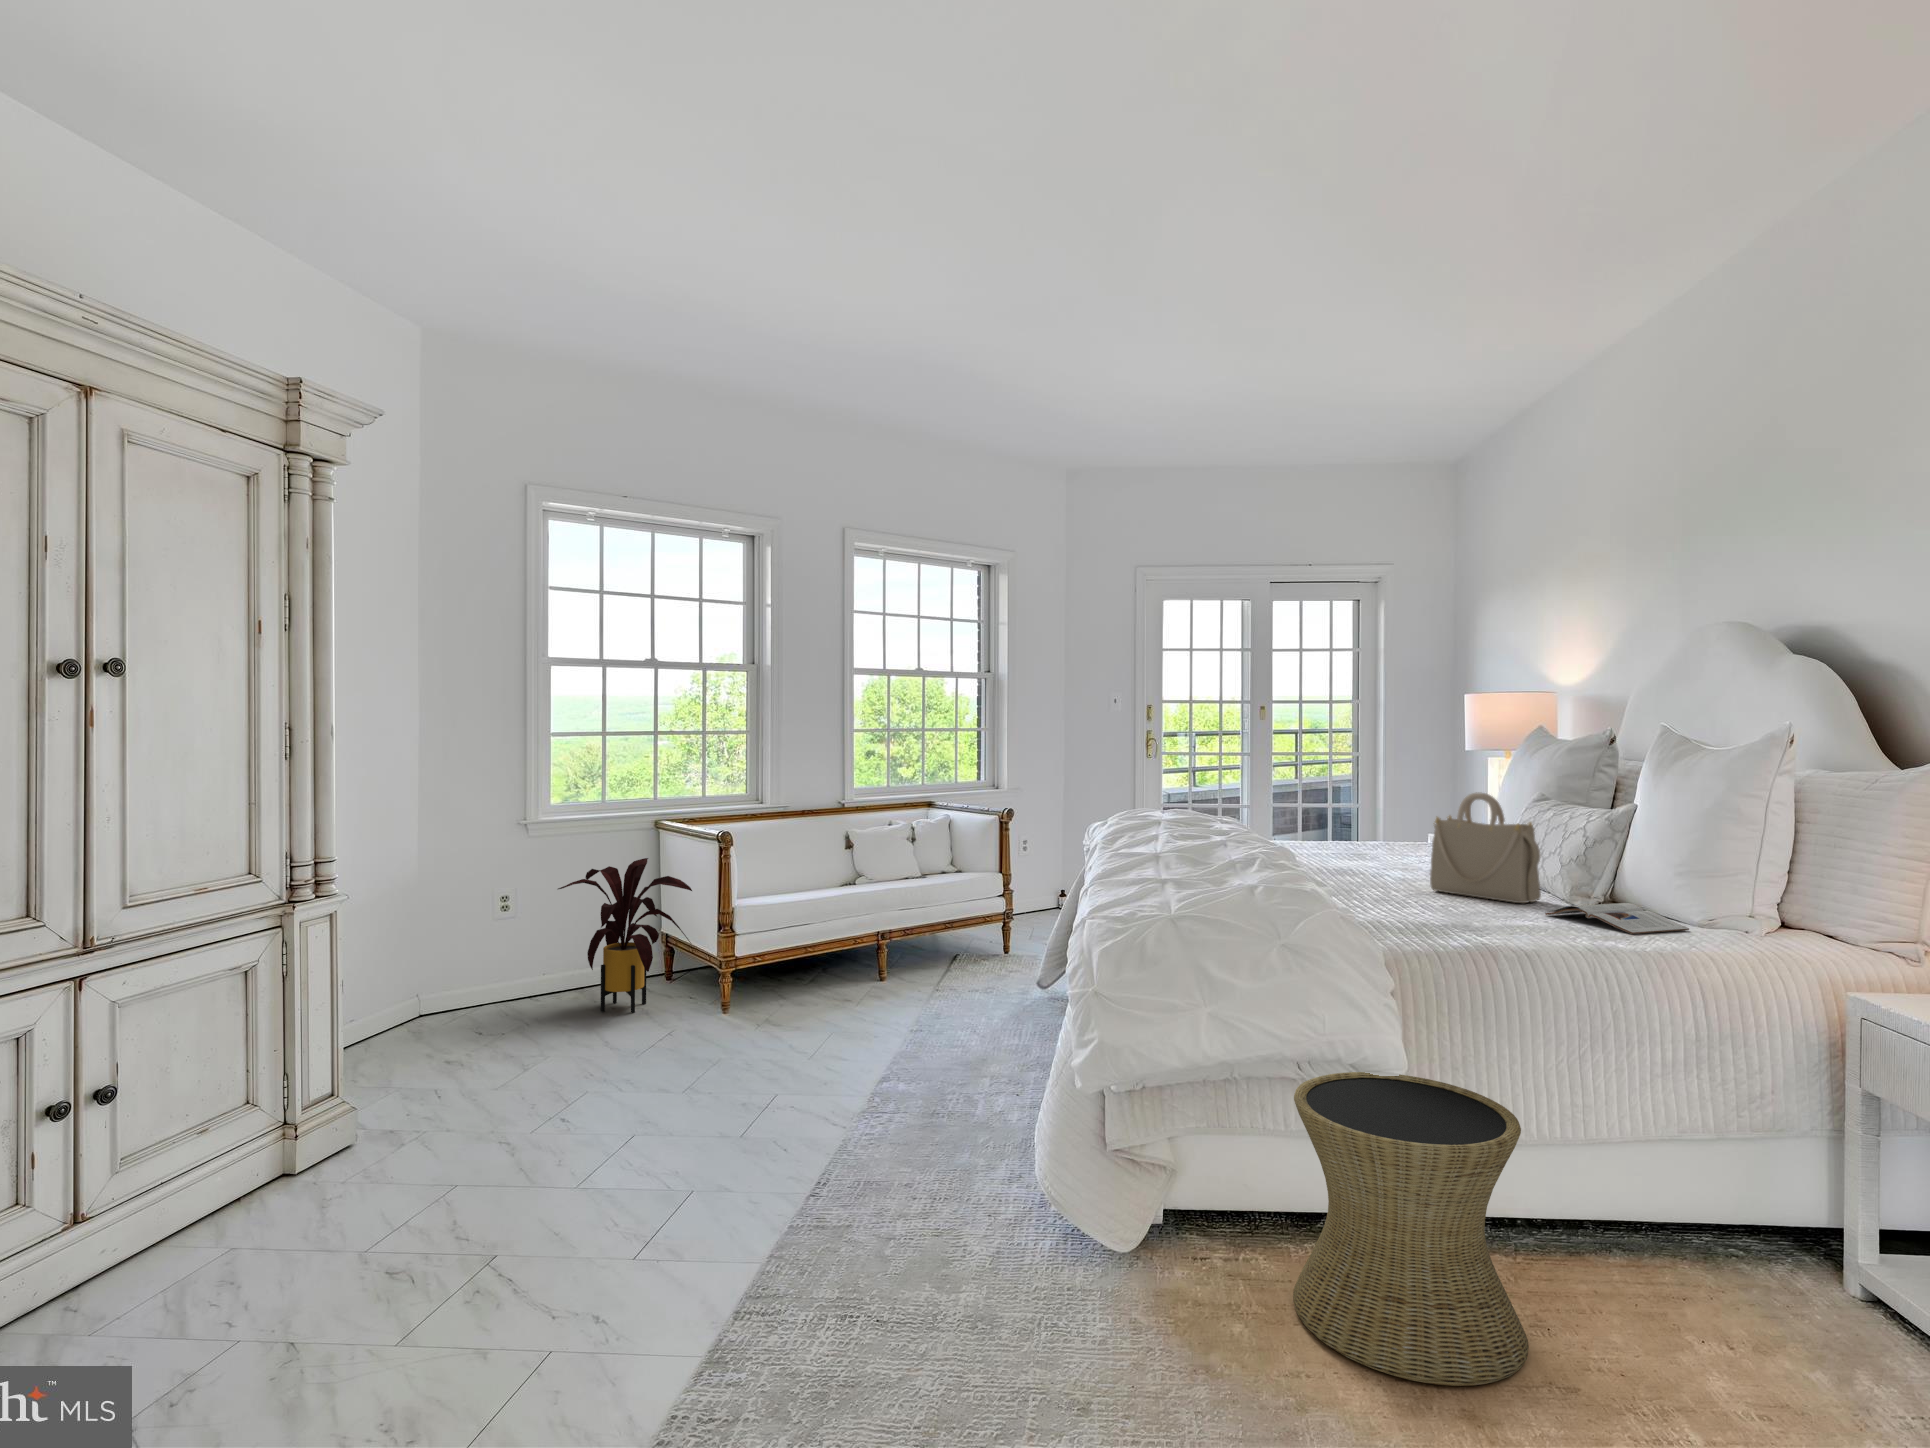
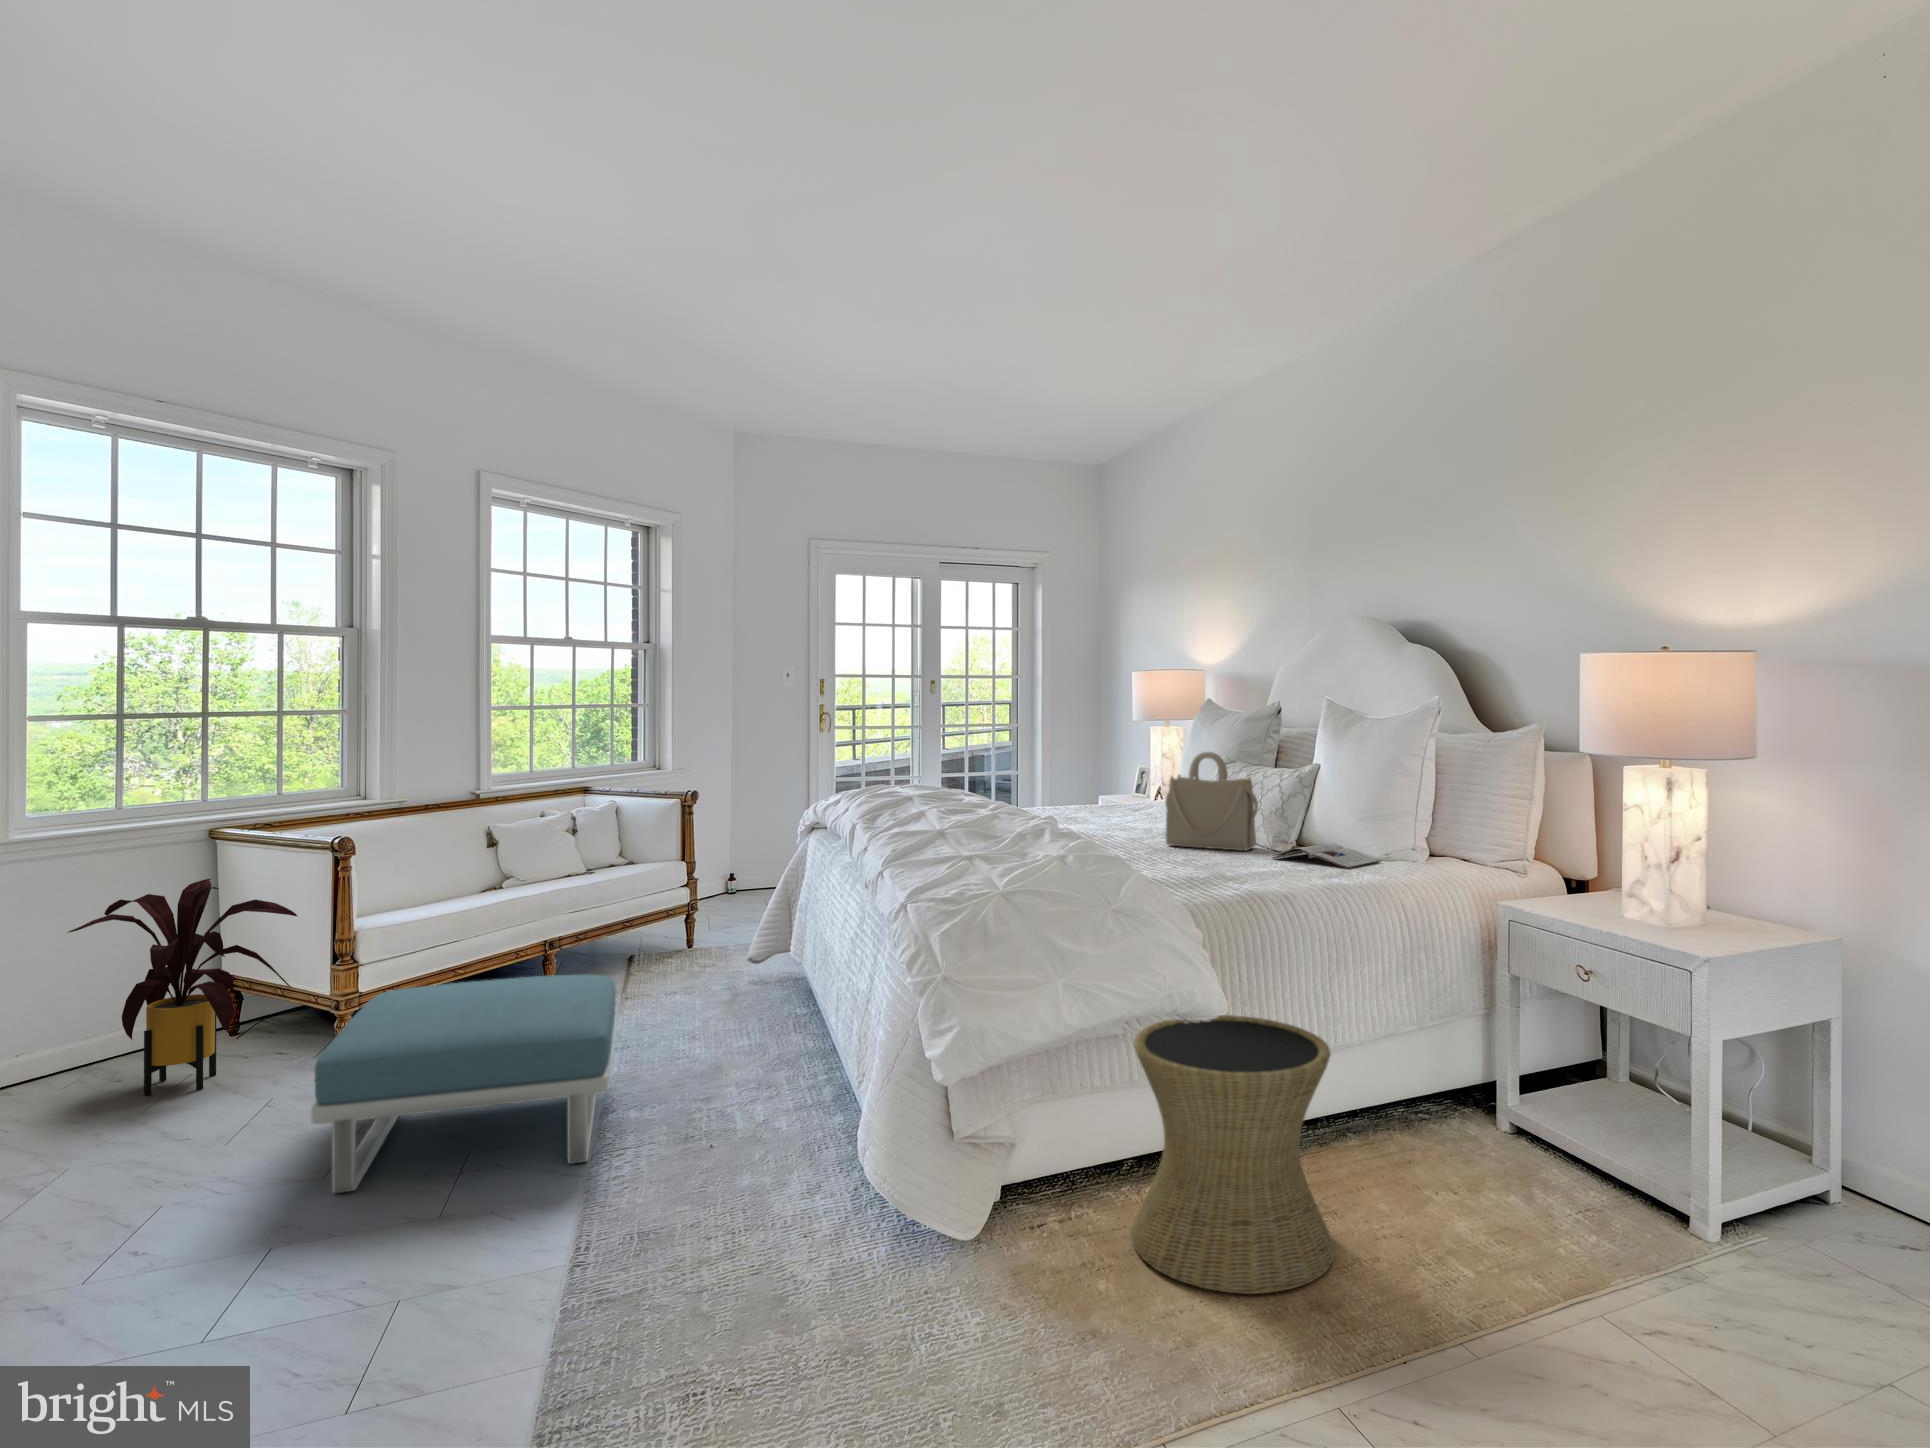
footstool: none [665,955,904,1115] -> present [311,974,616,1193]

